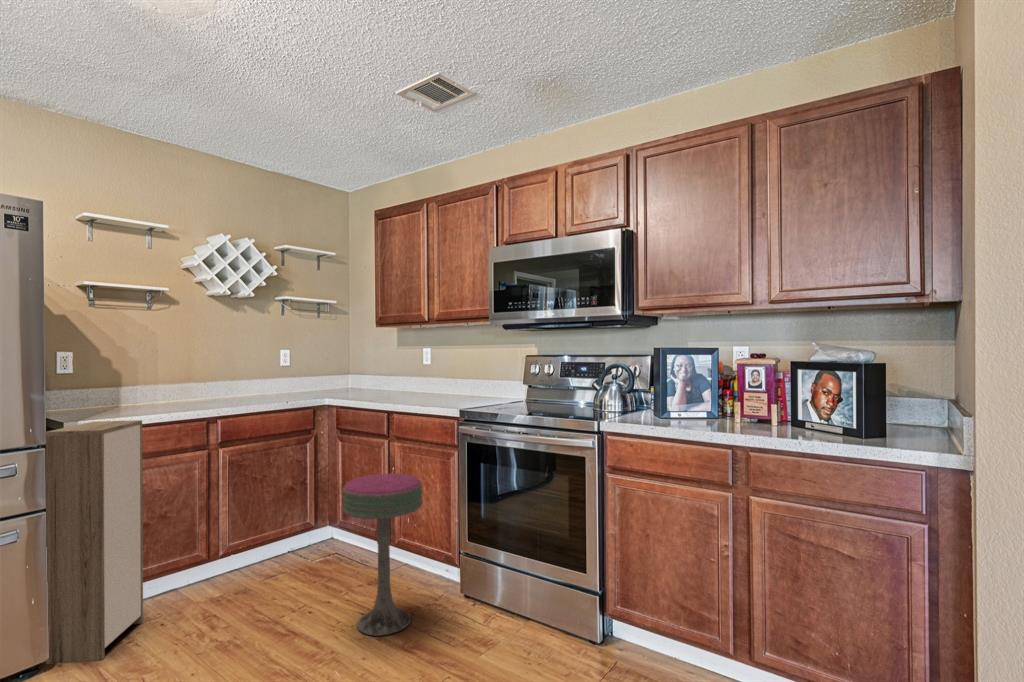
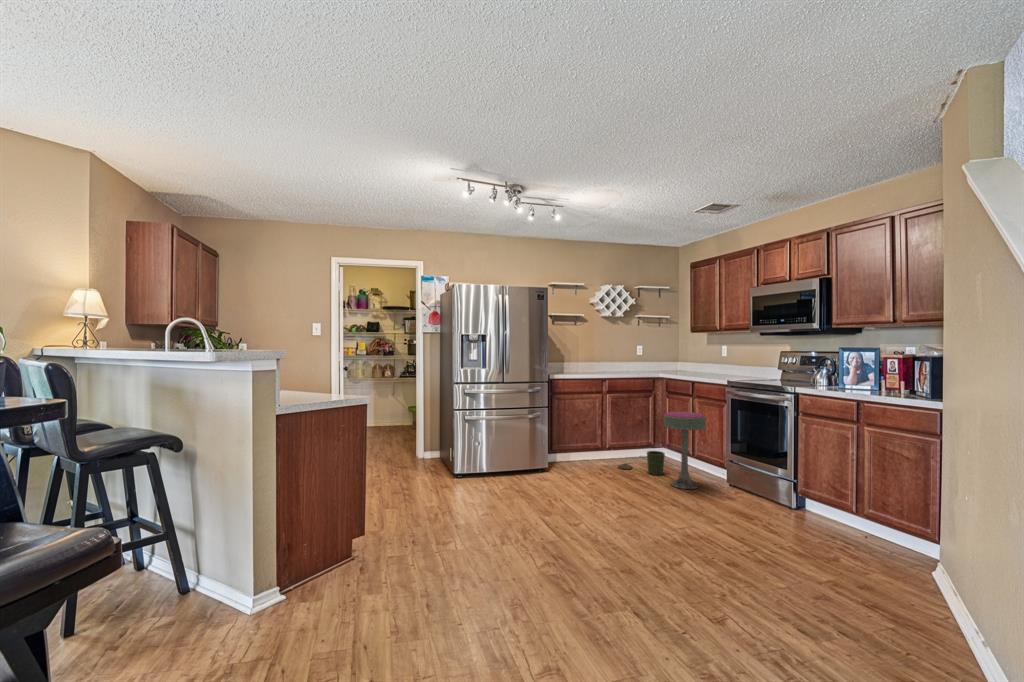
storage cabinet: present [46,420,143,664] -> none [546,376,577,472]
trash can: none [243,552,341,605] -> present [618,451,665,475]

